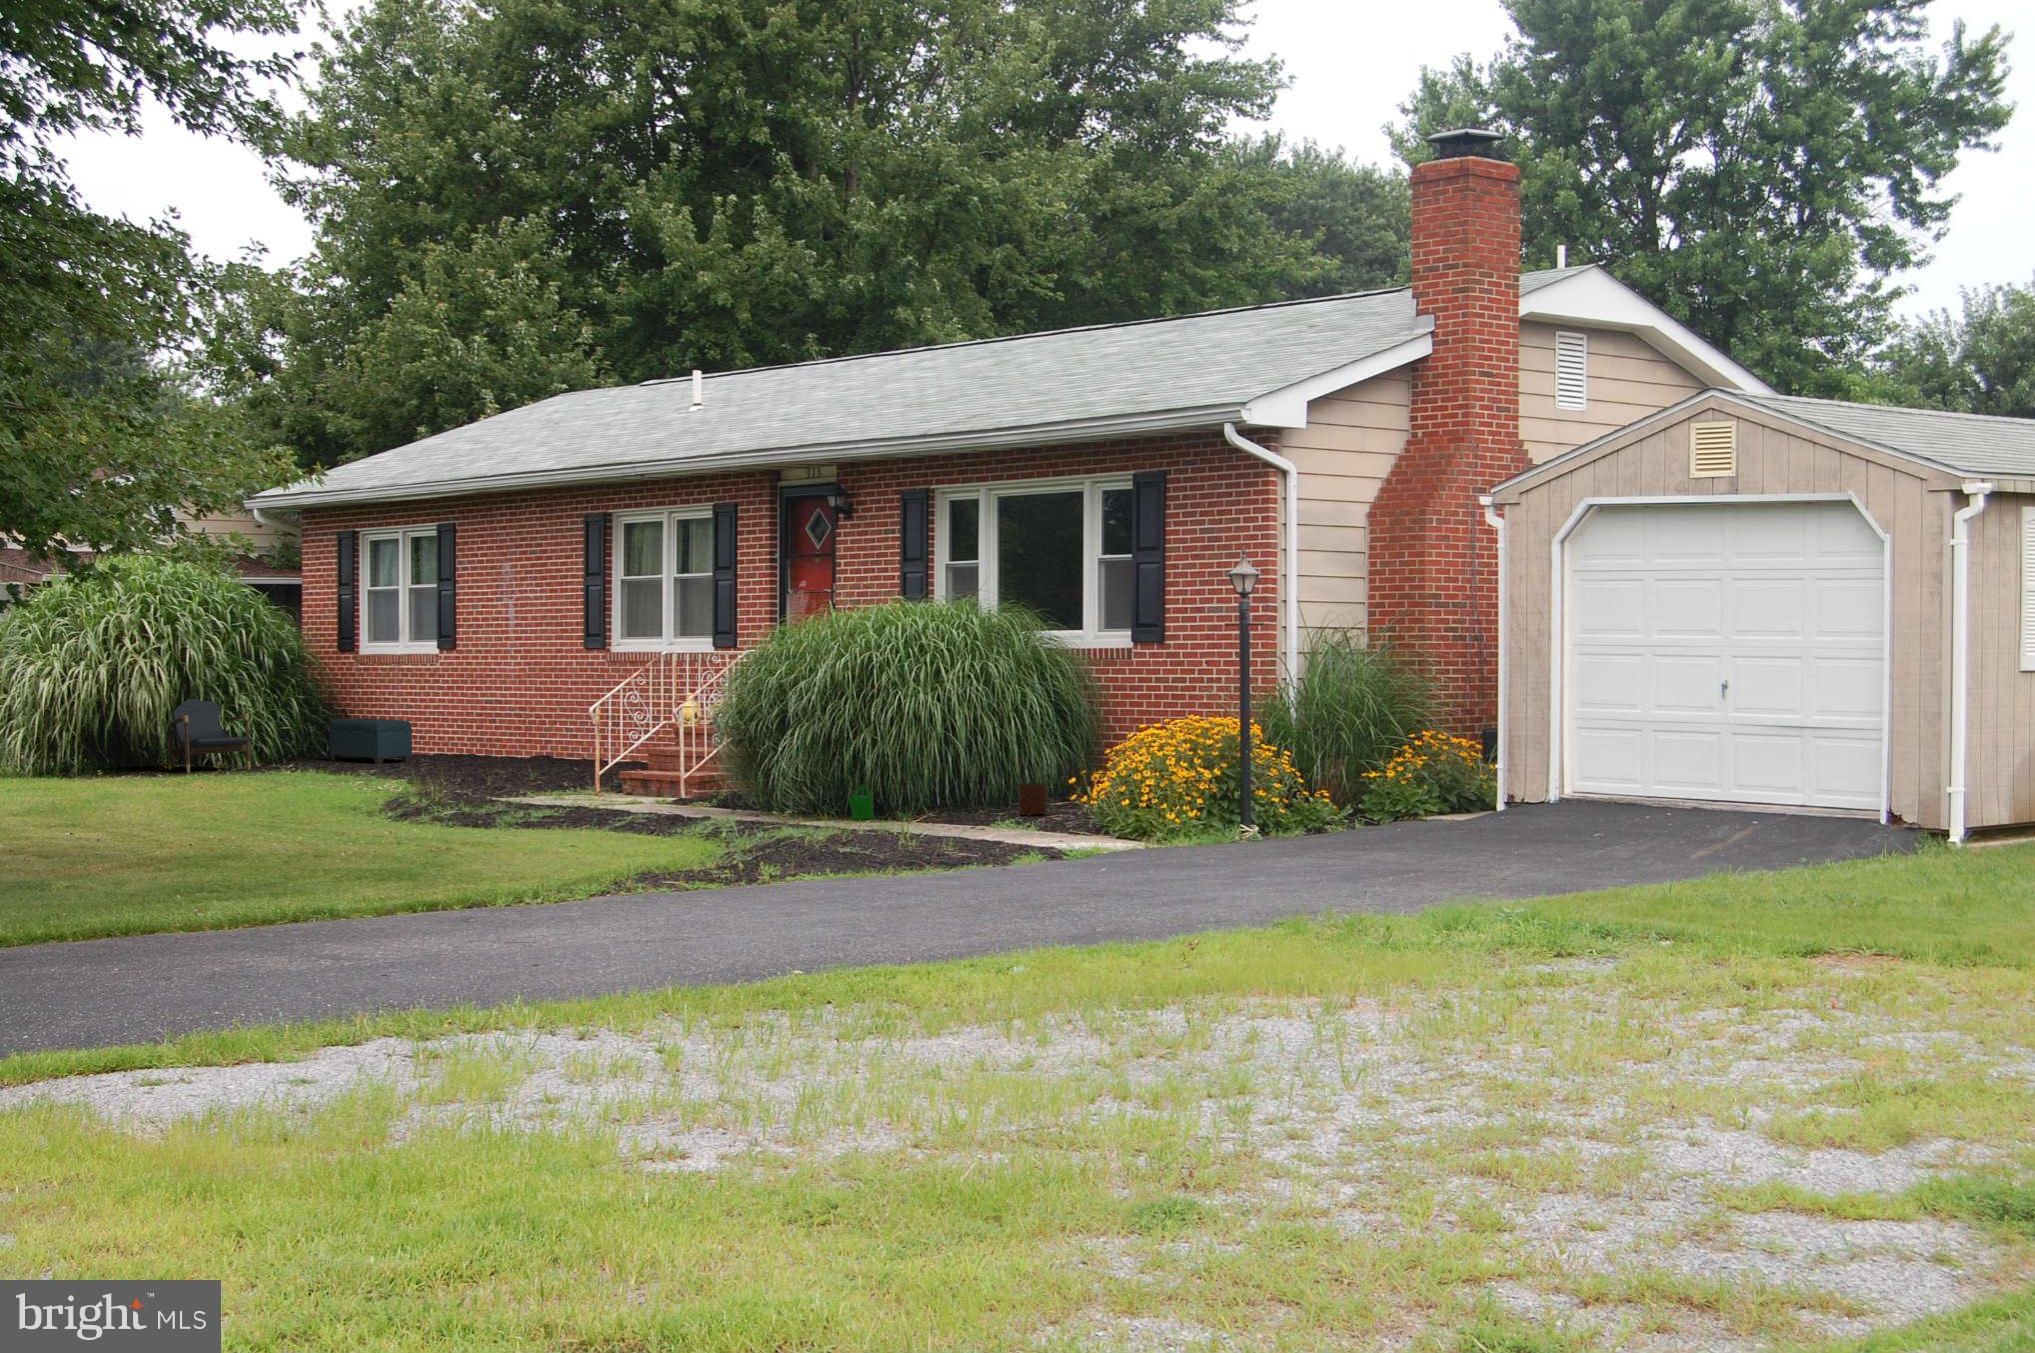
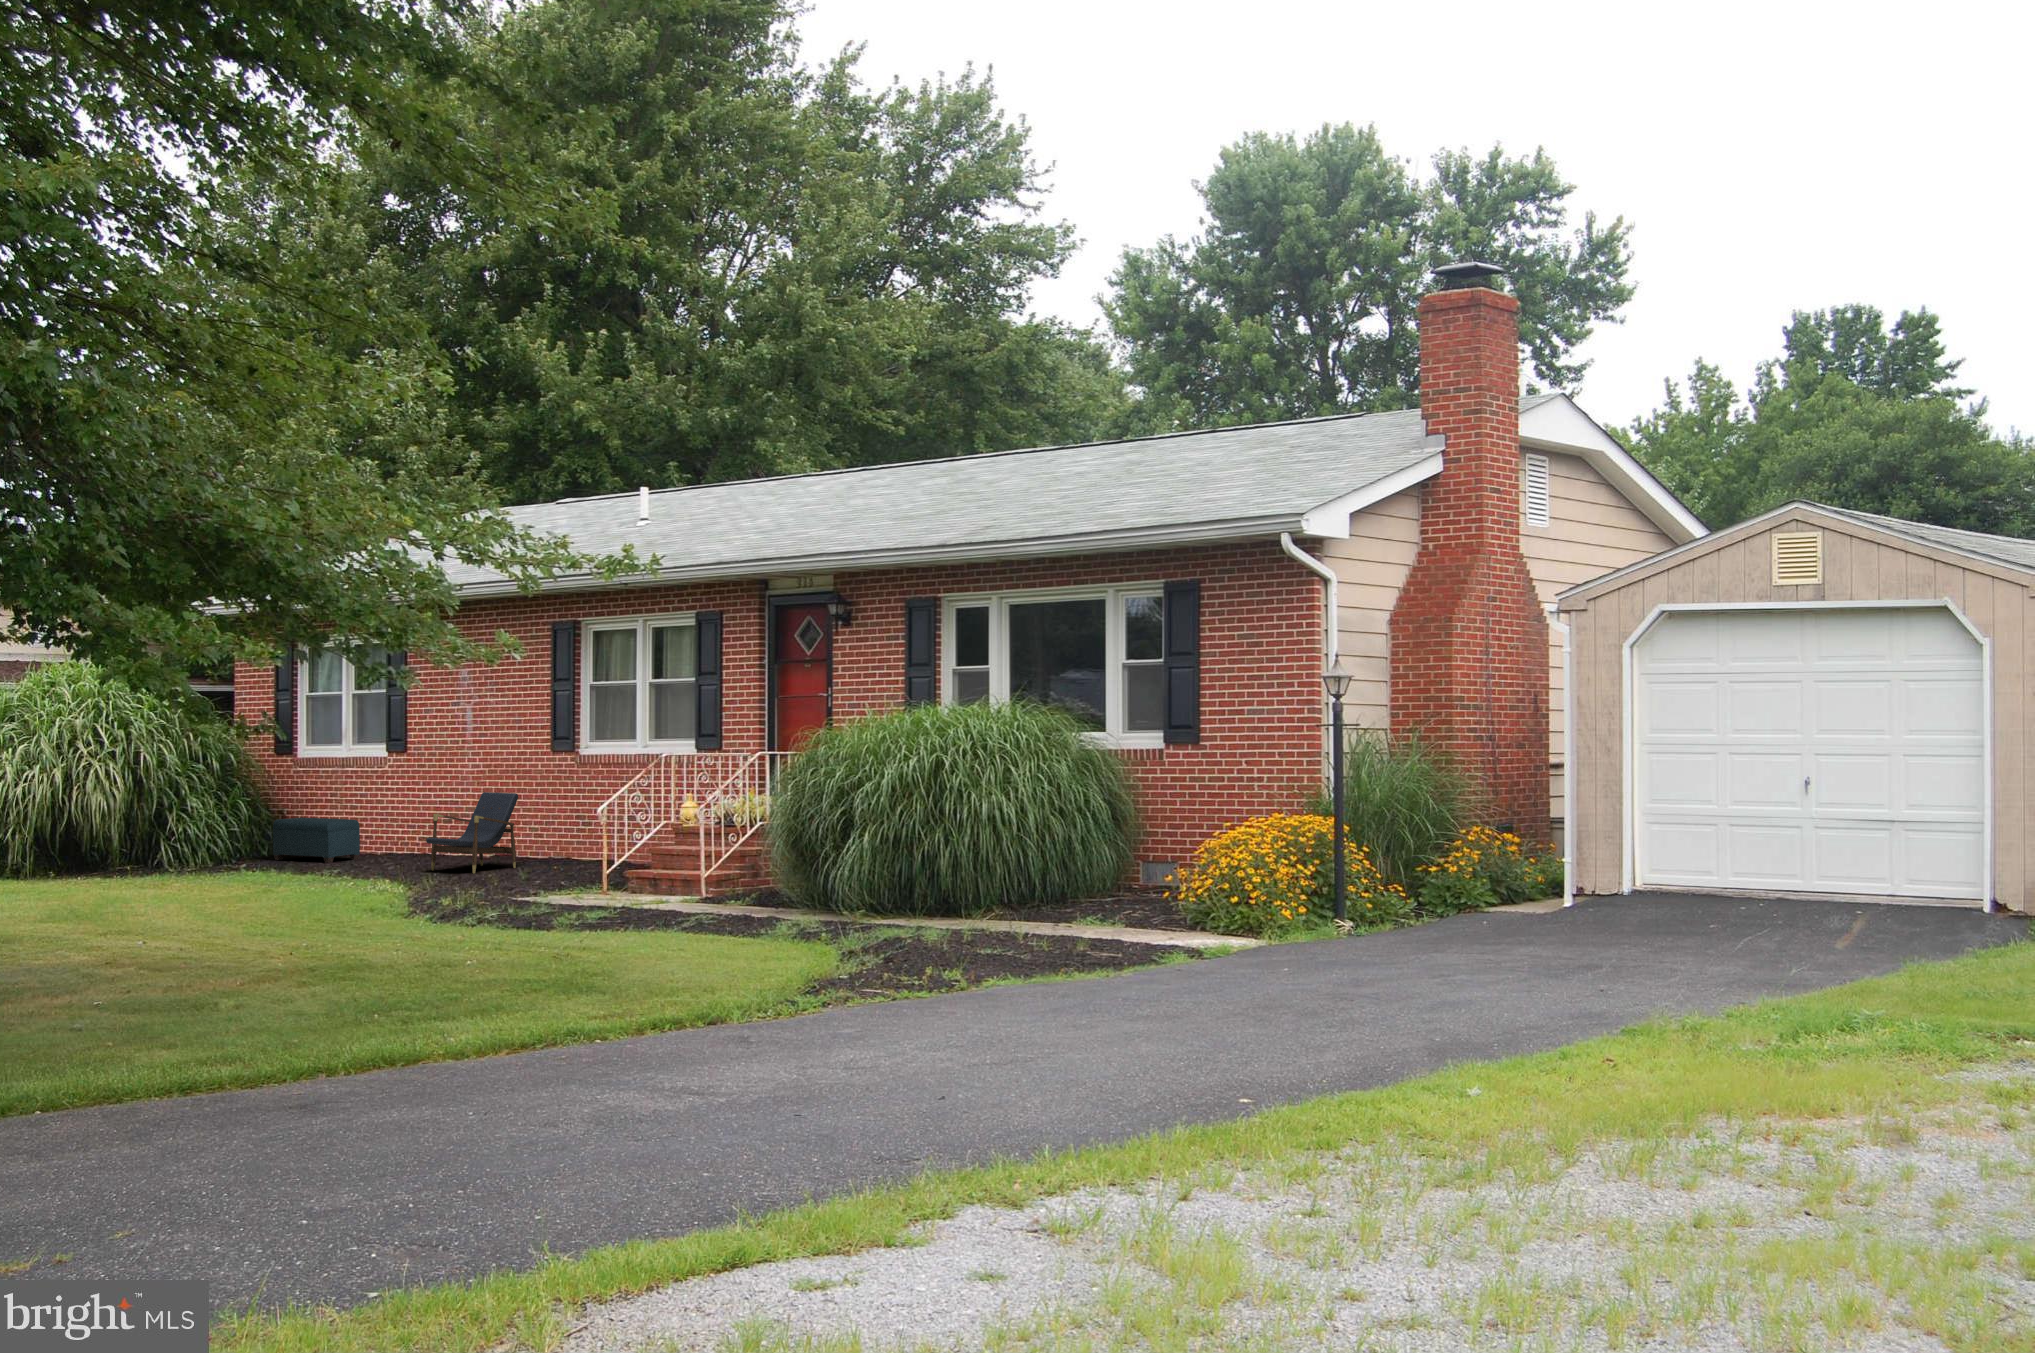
lounge chair: present [168,699,251,773] -> present [426,792,518,874]
planter: present [1018,783,1048,816] -> none [1081,881,1109,913]
watering can: present [849,786,873,819] -> none [924,889,949,923]

